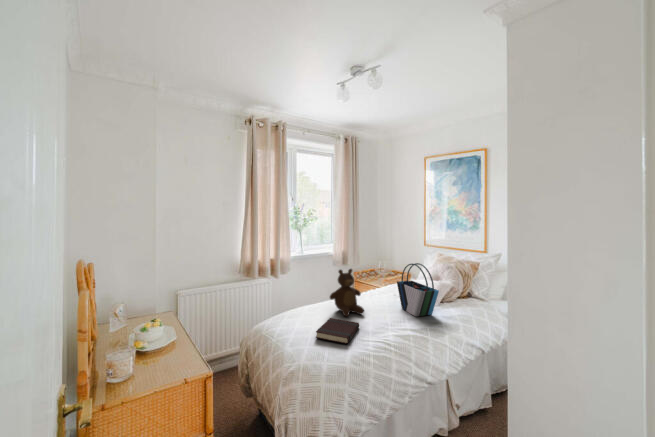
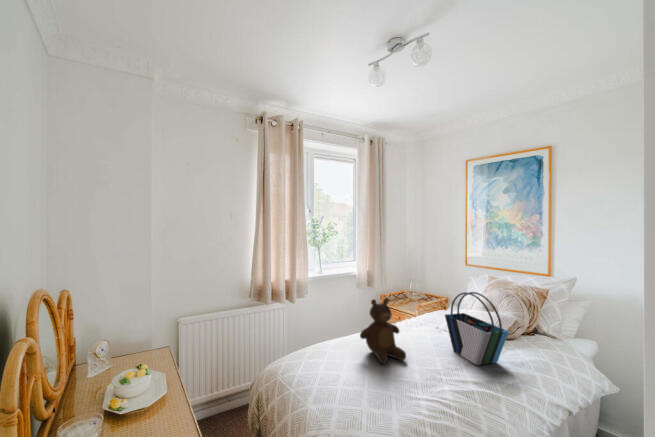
book: present [316,318,359,344] -> none [346,368,404,416]

